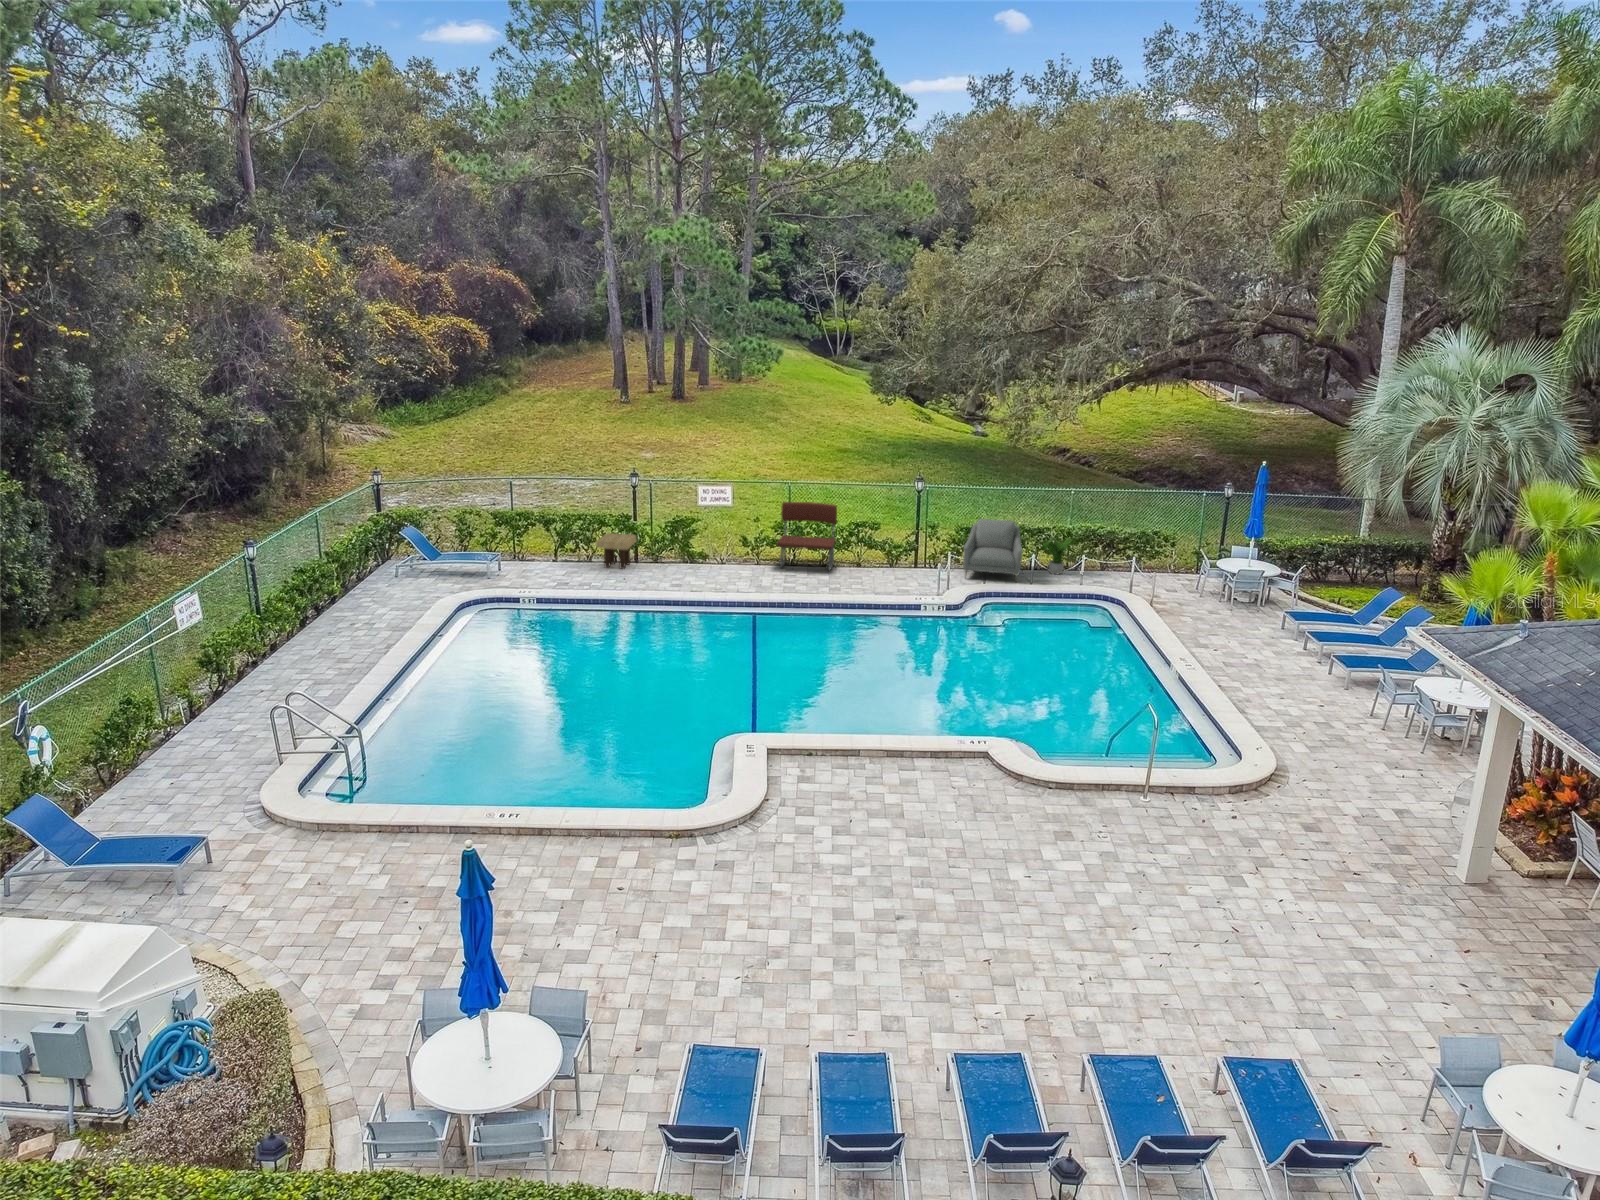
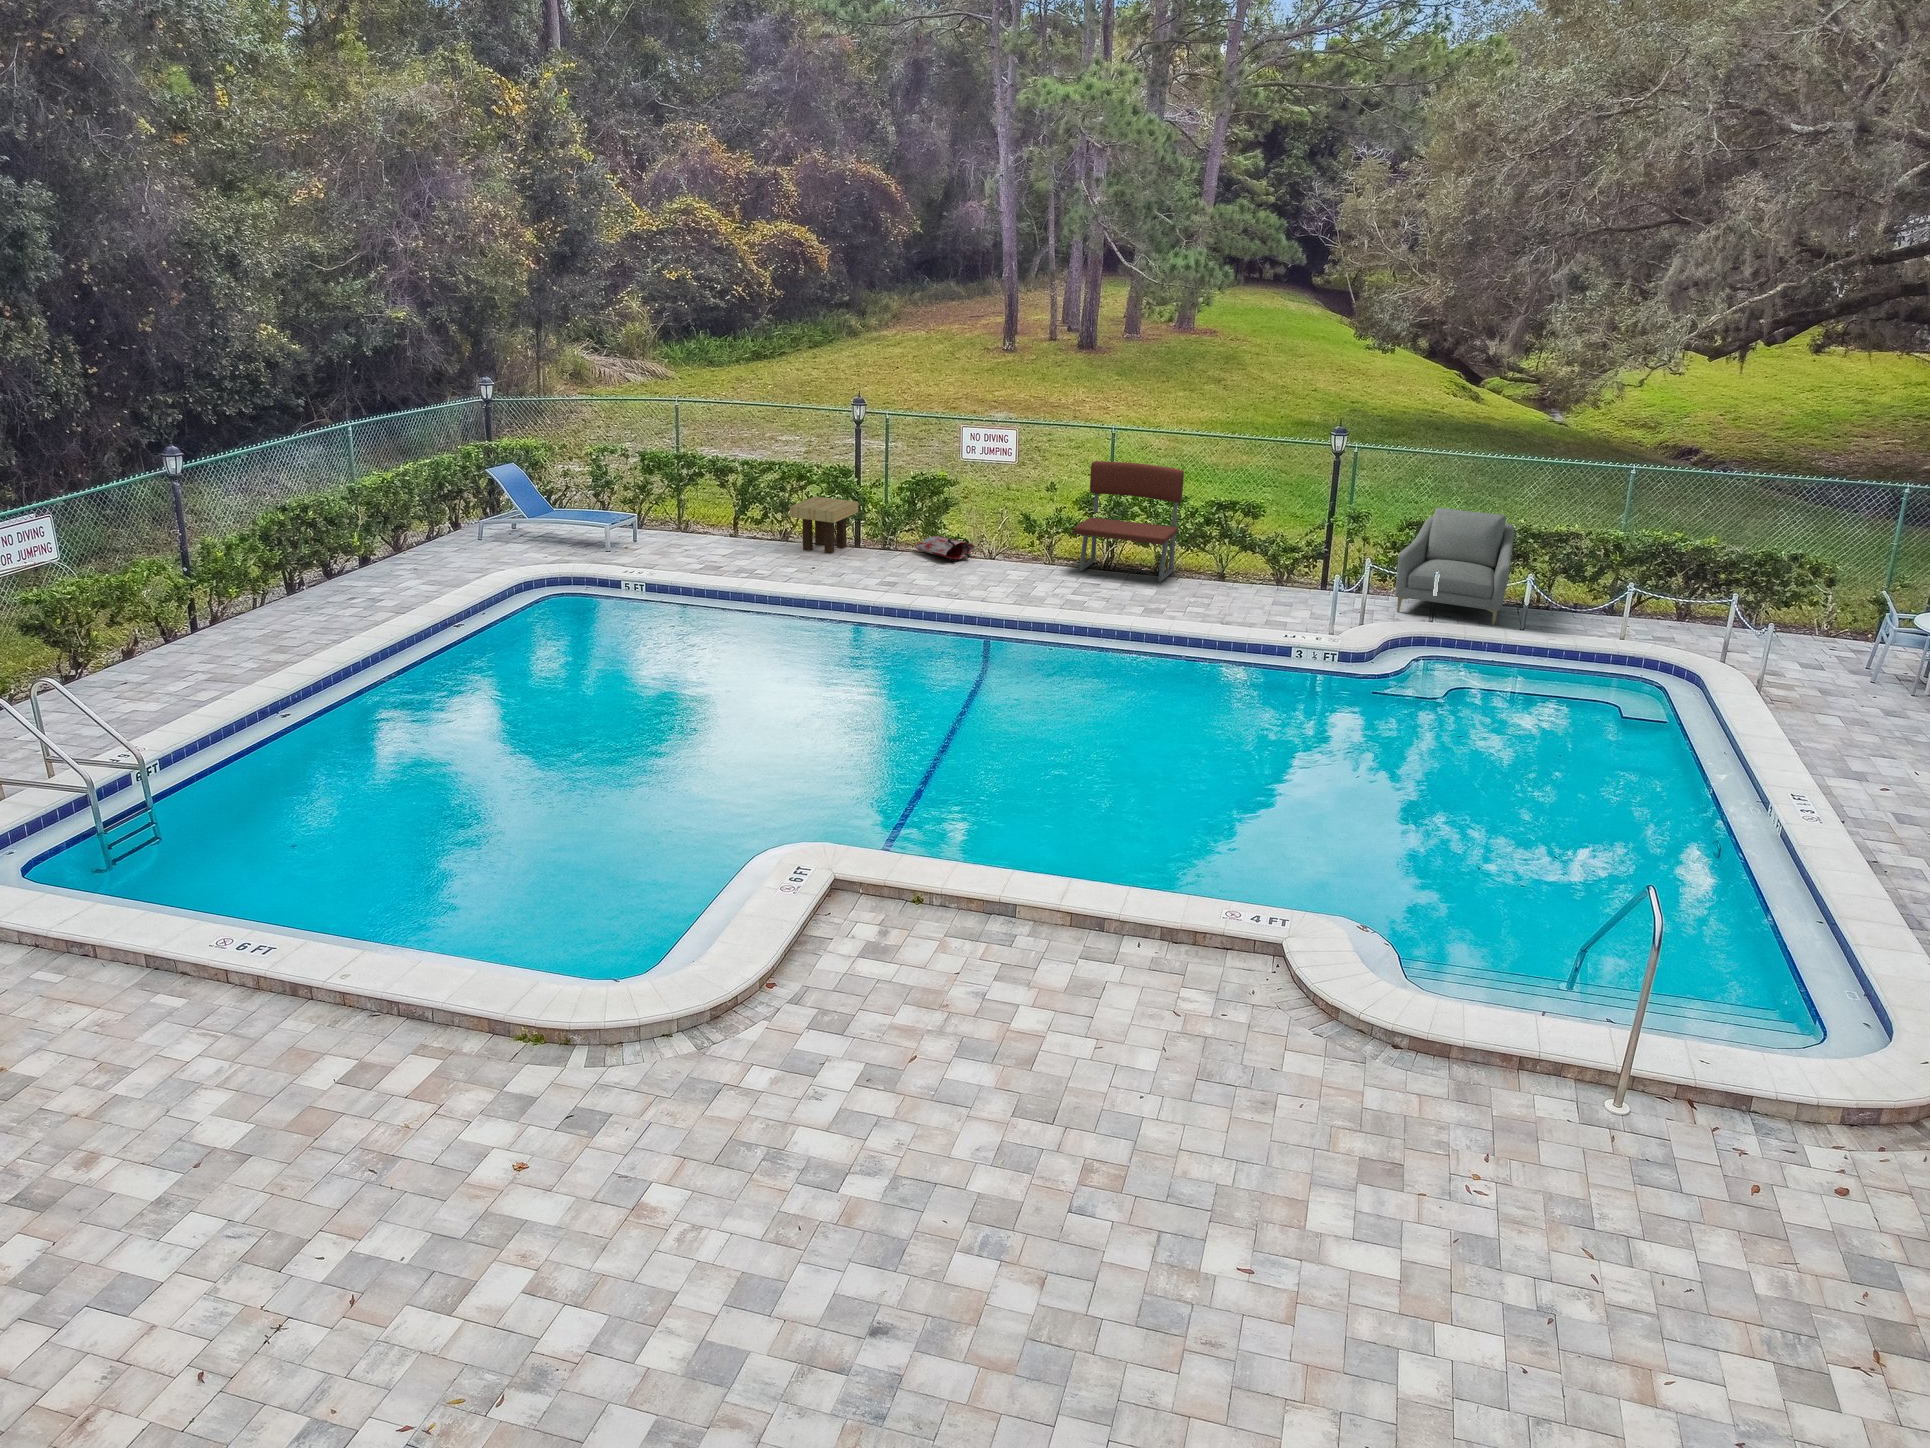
potted plant: present [1043,539,1073,574] -> none [1551,552,1625,619]
bag: none [676,553,714,569] -> present [915,536,975,562]

